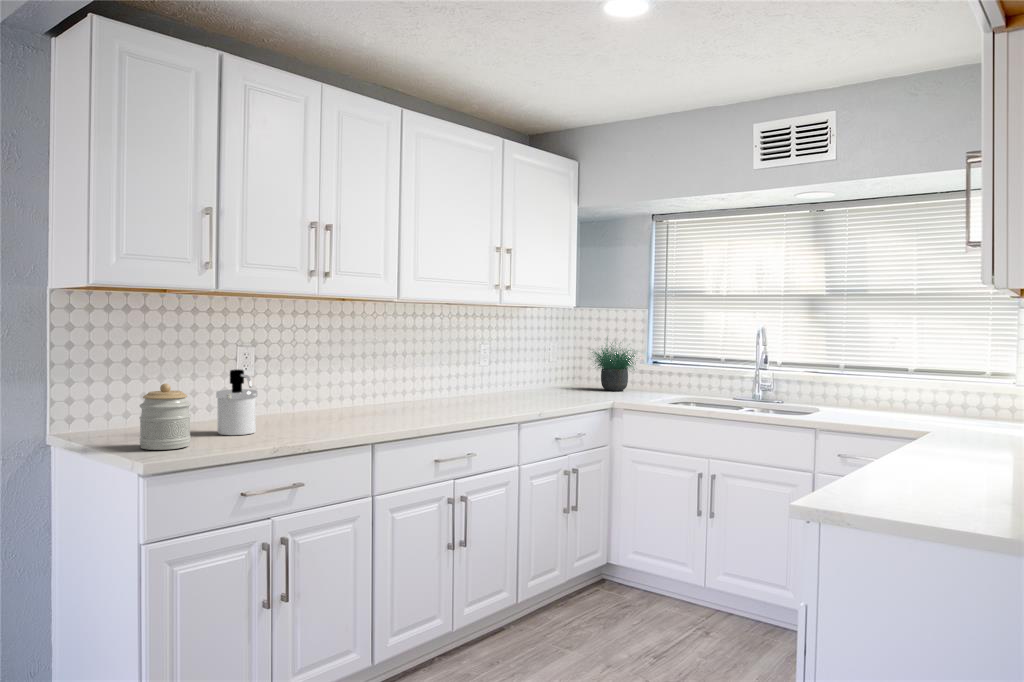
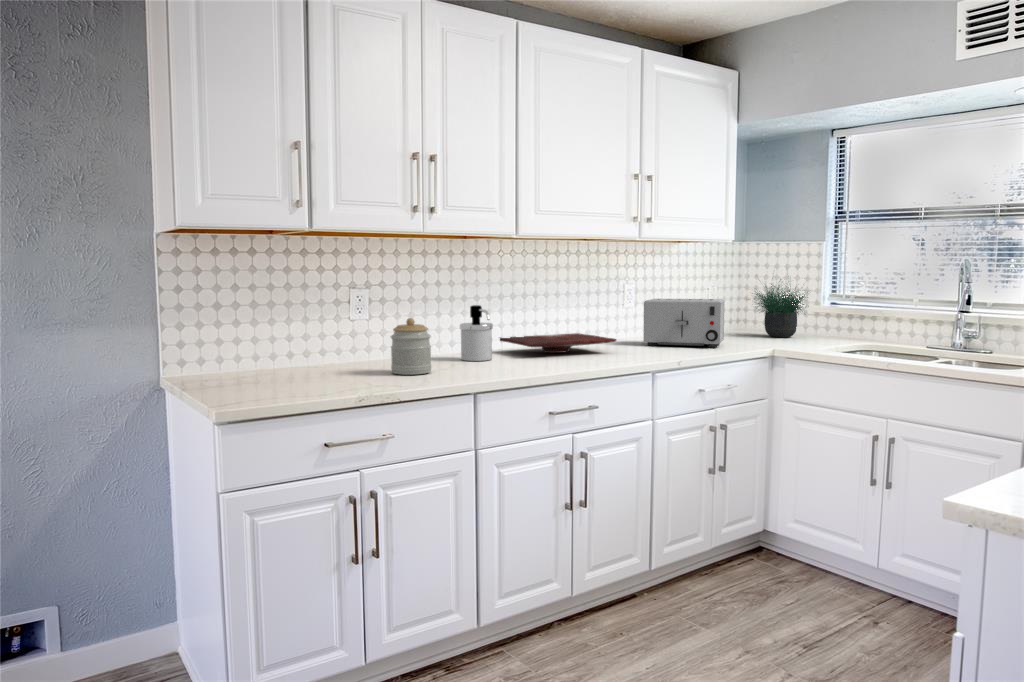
toaster: none [503,356,572,400] -> present [643,299,724,348]
soap dispenser: present [216,369,257,435] -> present [460,305,493,361]
jar: present [140,384,191,450] -> present [391,318,431,375]
cutting board: none [373,388,484,406] -> present [500,333,616,353]

